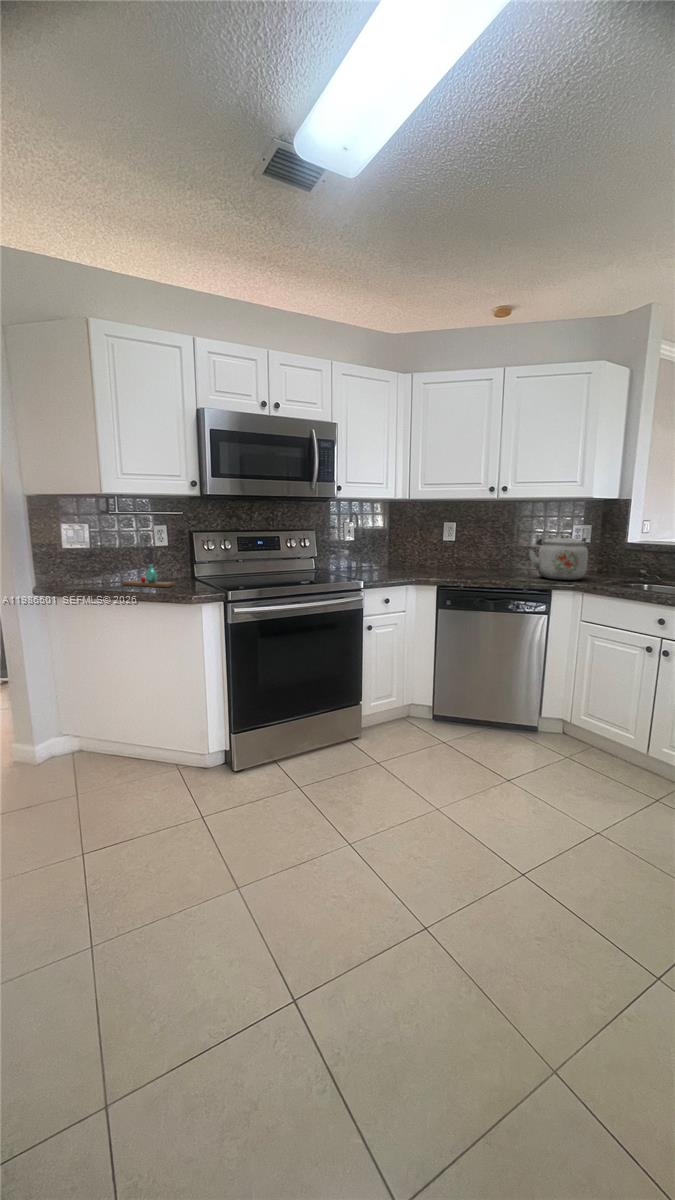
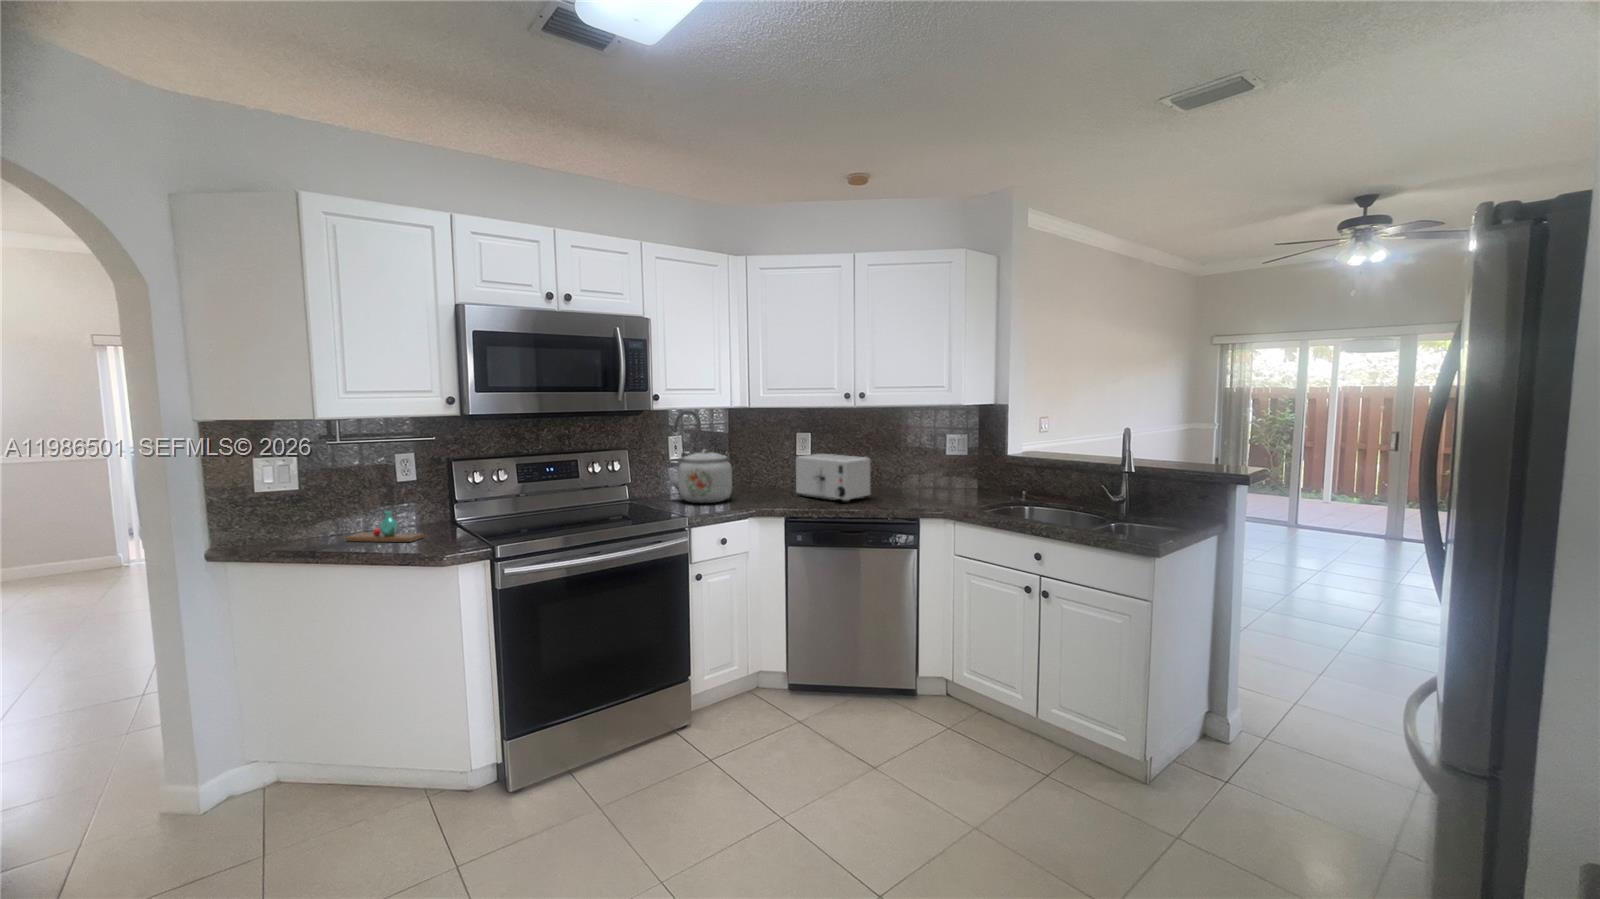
kettle: present [530,535,588,580] -> present [668,449,734,503]
toaster: none [444,539,508,576] -> present [796,454,871,502]

